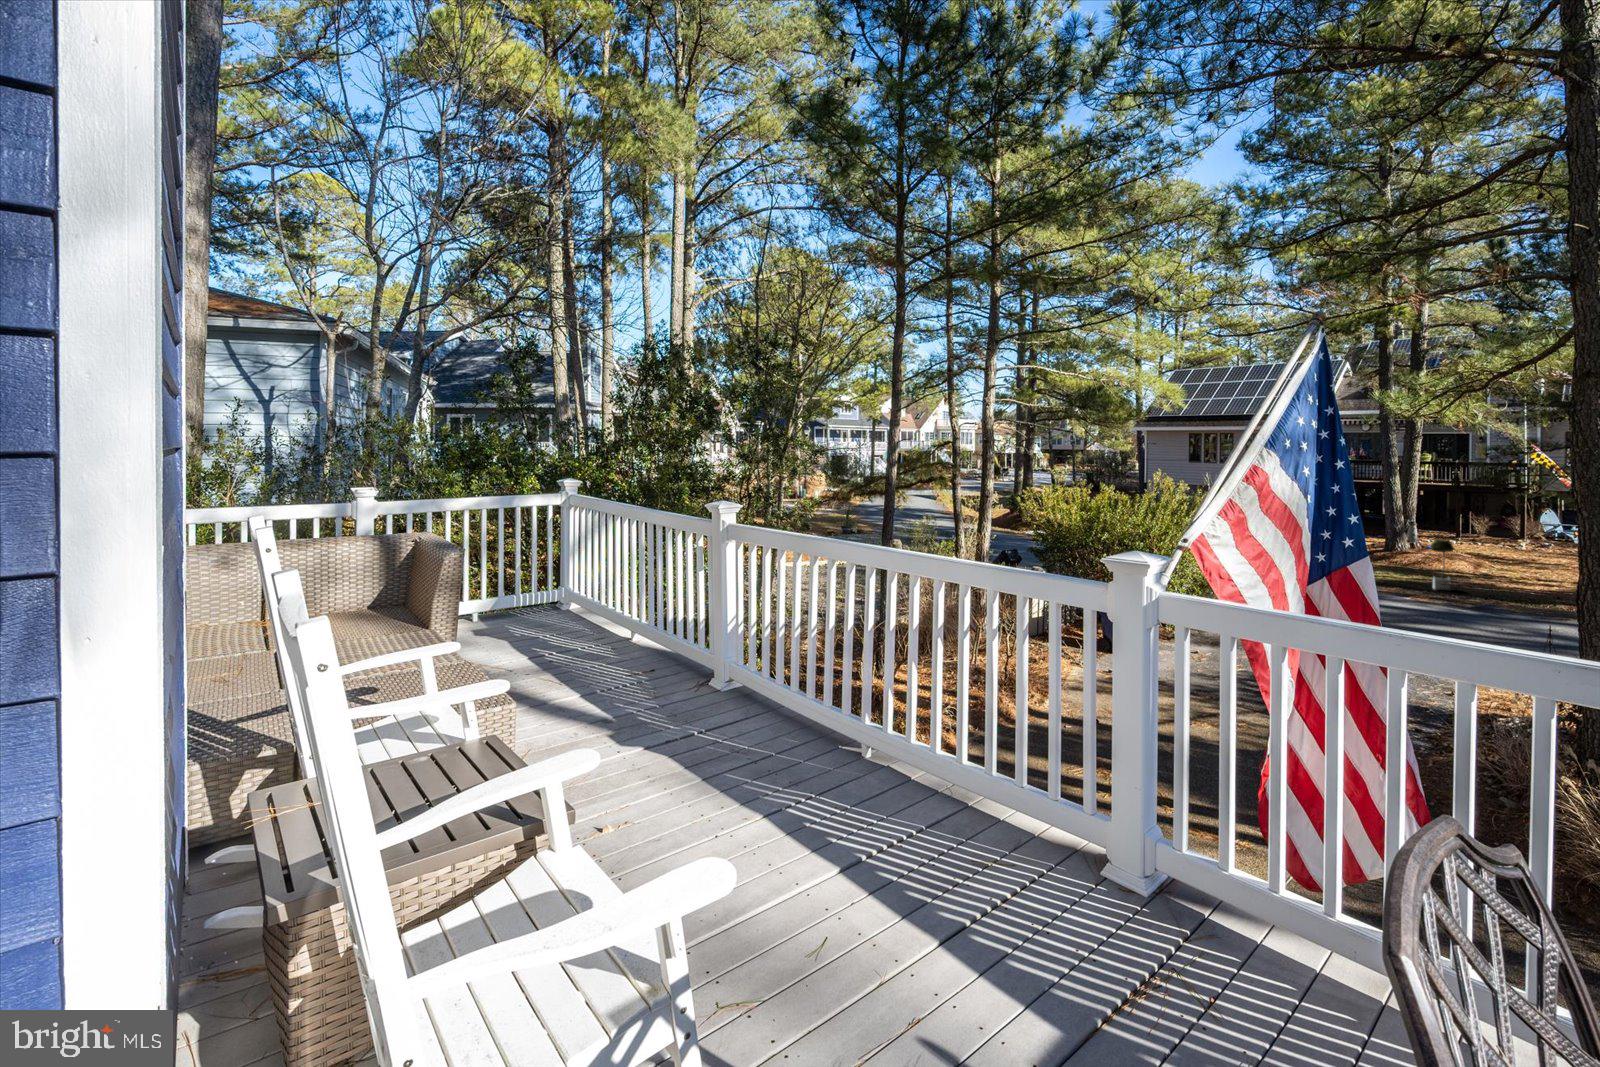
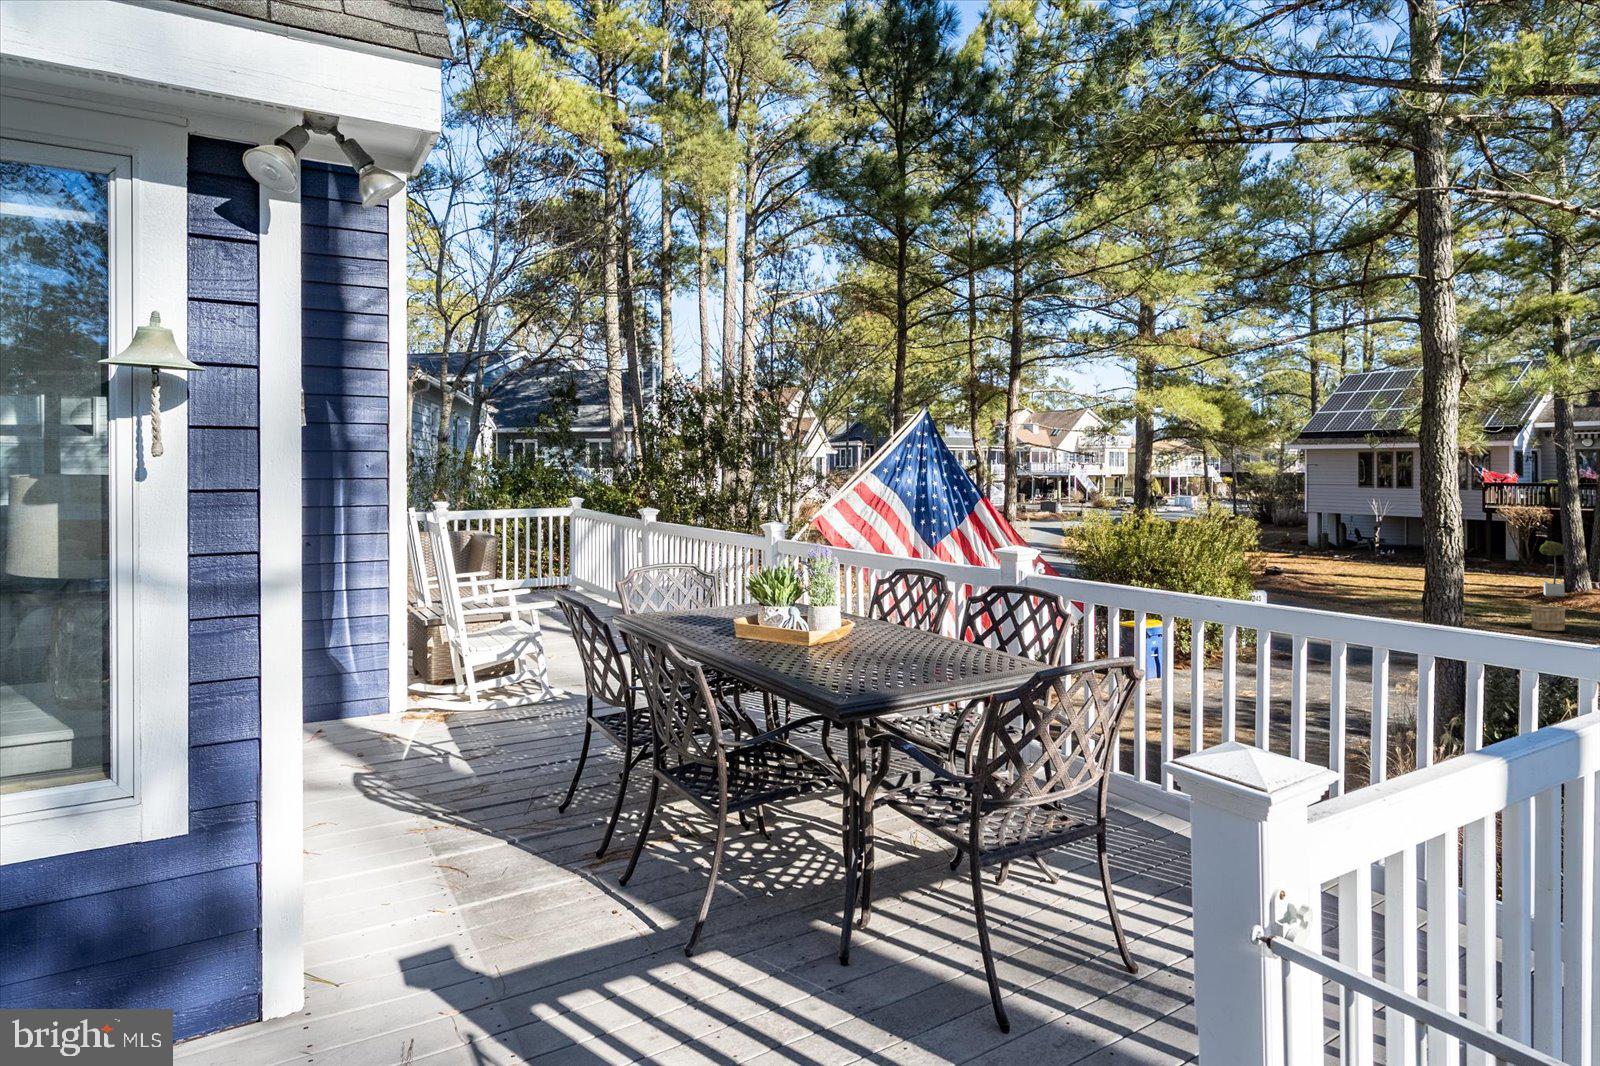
wooden bucket: none [1421,601,1453,624] -> present [1530,607,1566,631]

